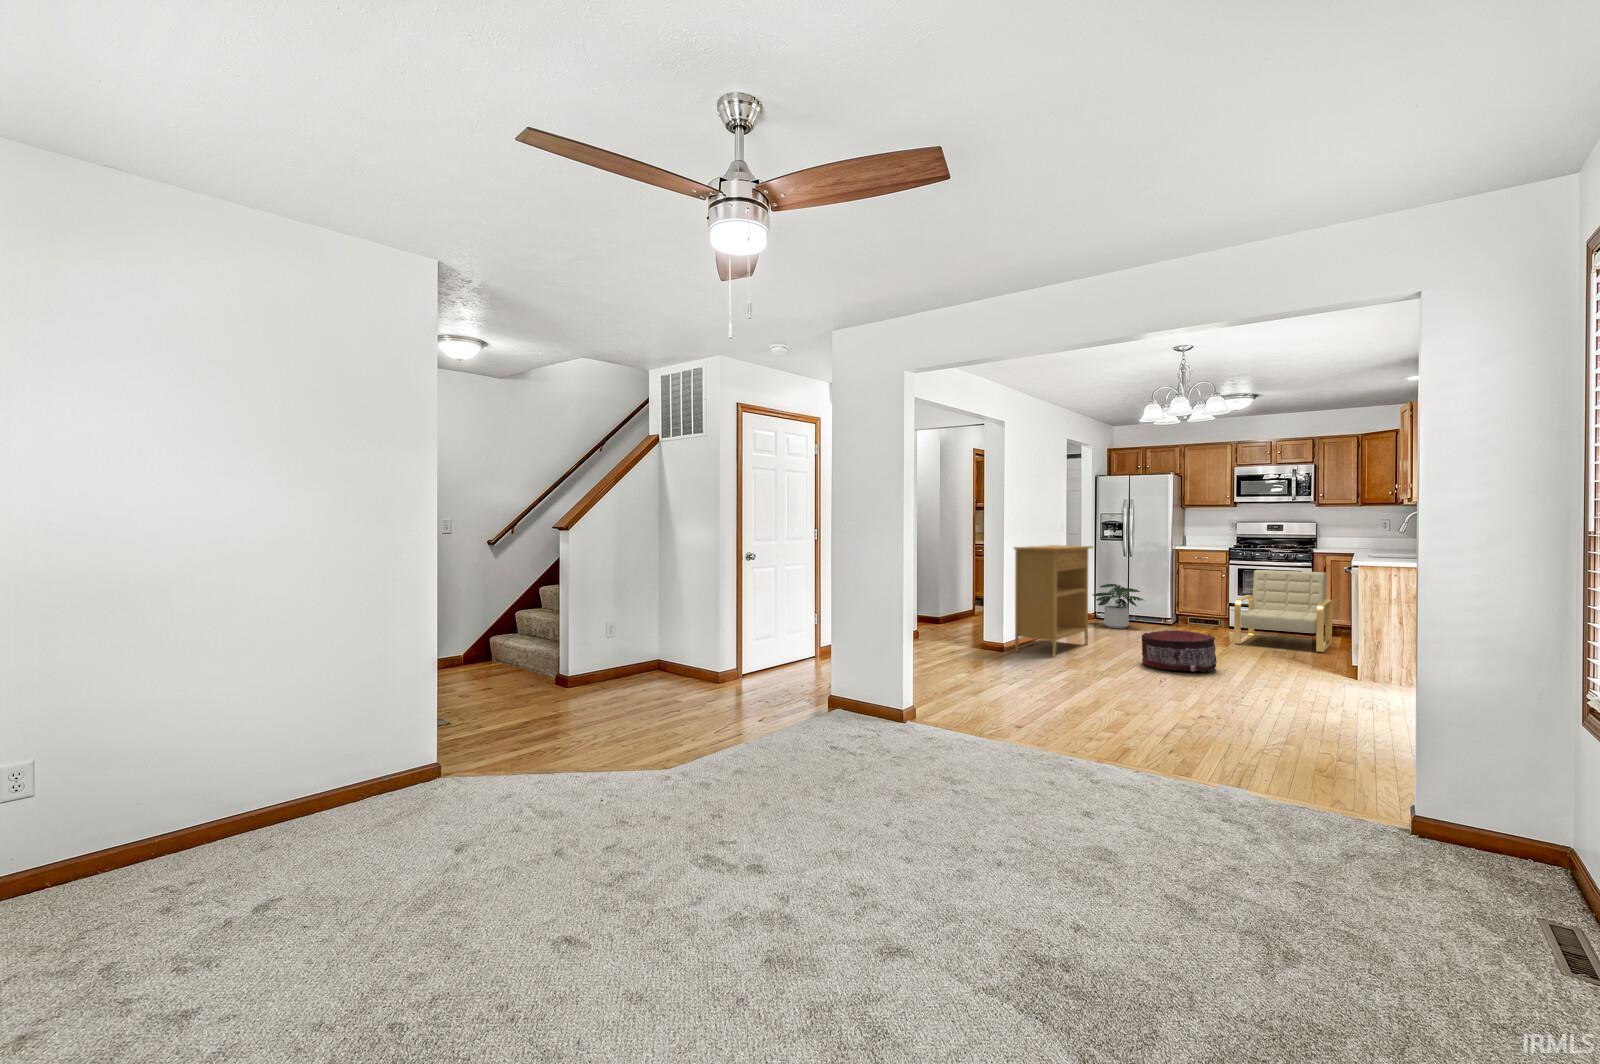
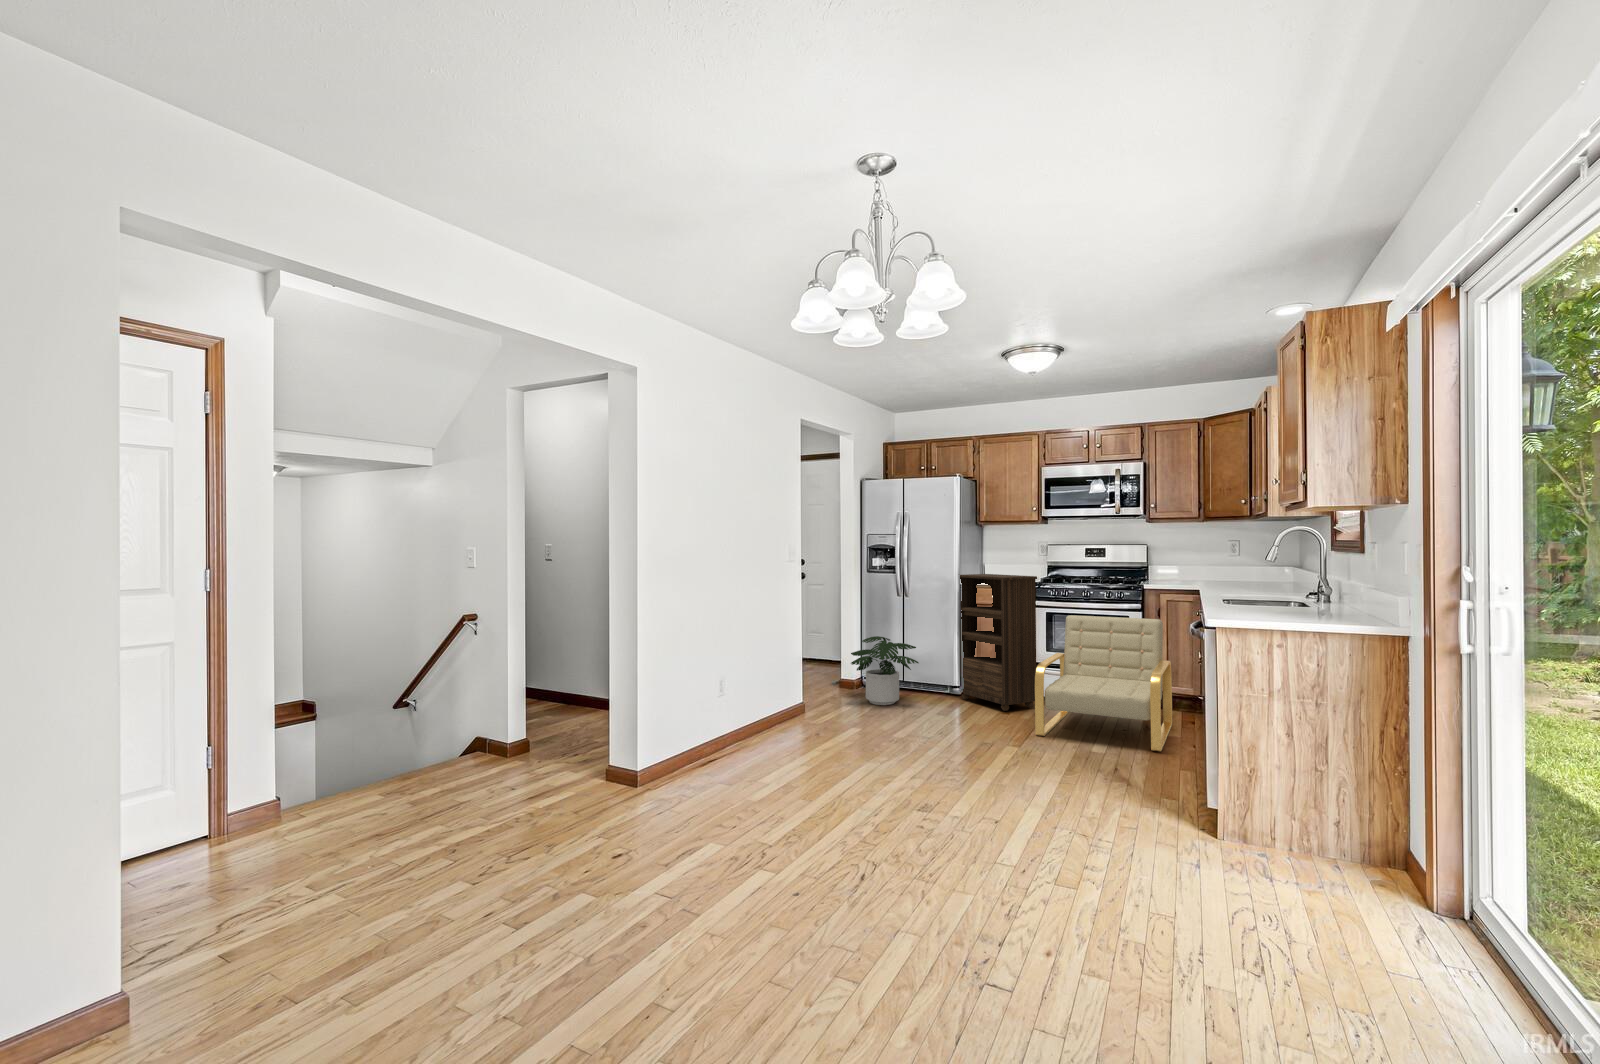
bookshelf: none [1170,543,1232,634] -> present [960,574,1037,711]
console table: present [1014,545,1093,657] -> none [657,585,819,794]
pouf: present [1142,630,1217,672] -> none [860,739,983,834]

